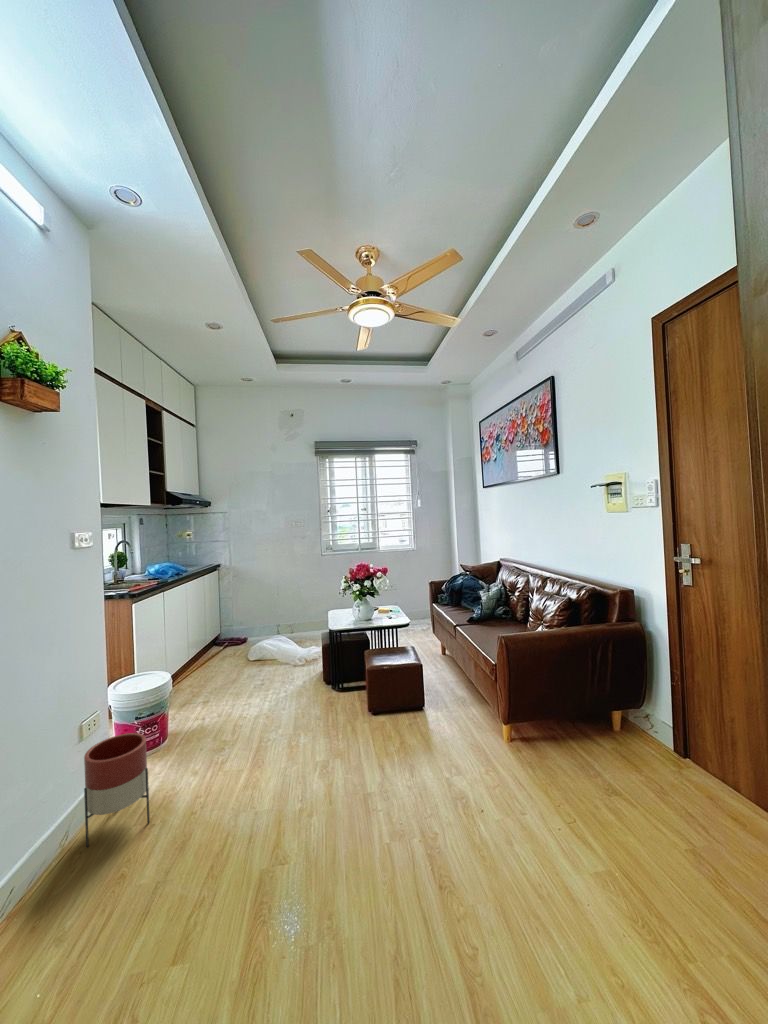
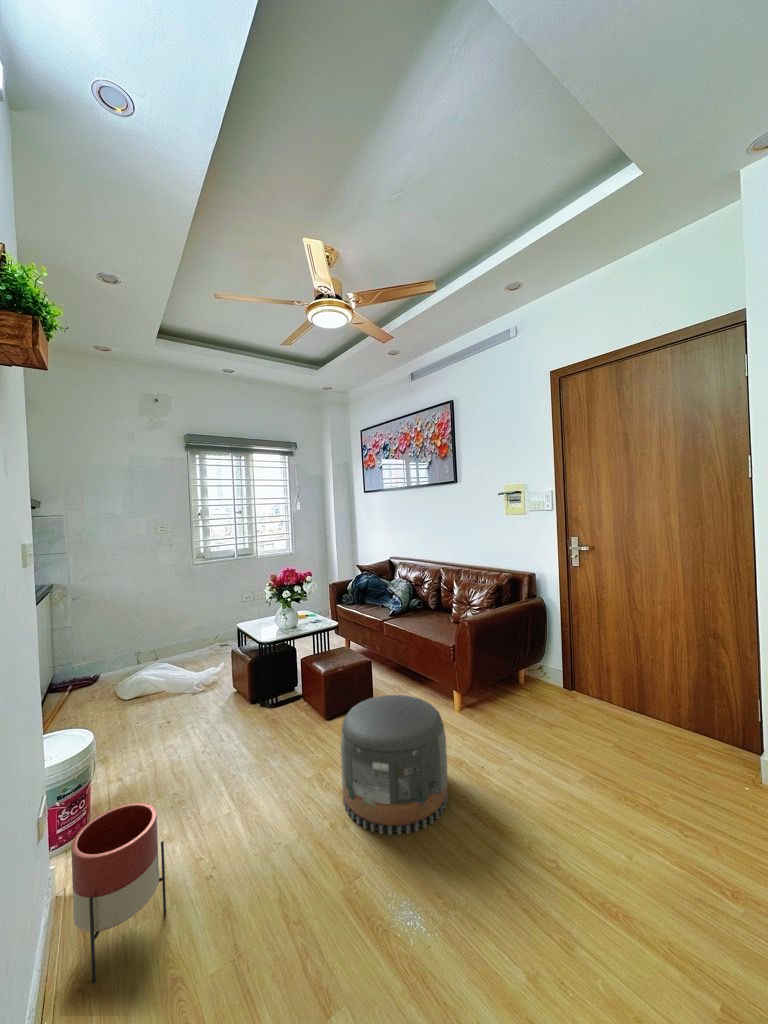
pouf: none [308,701,418,846] -> present [341,695,448,835]

